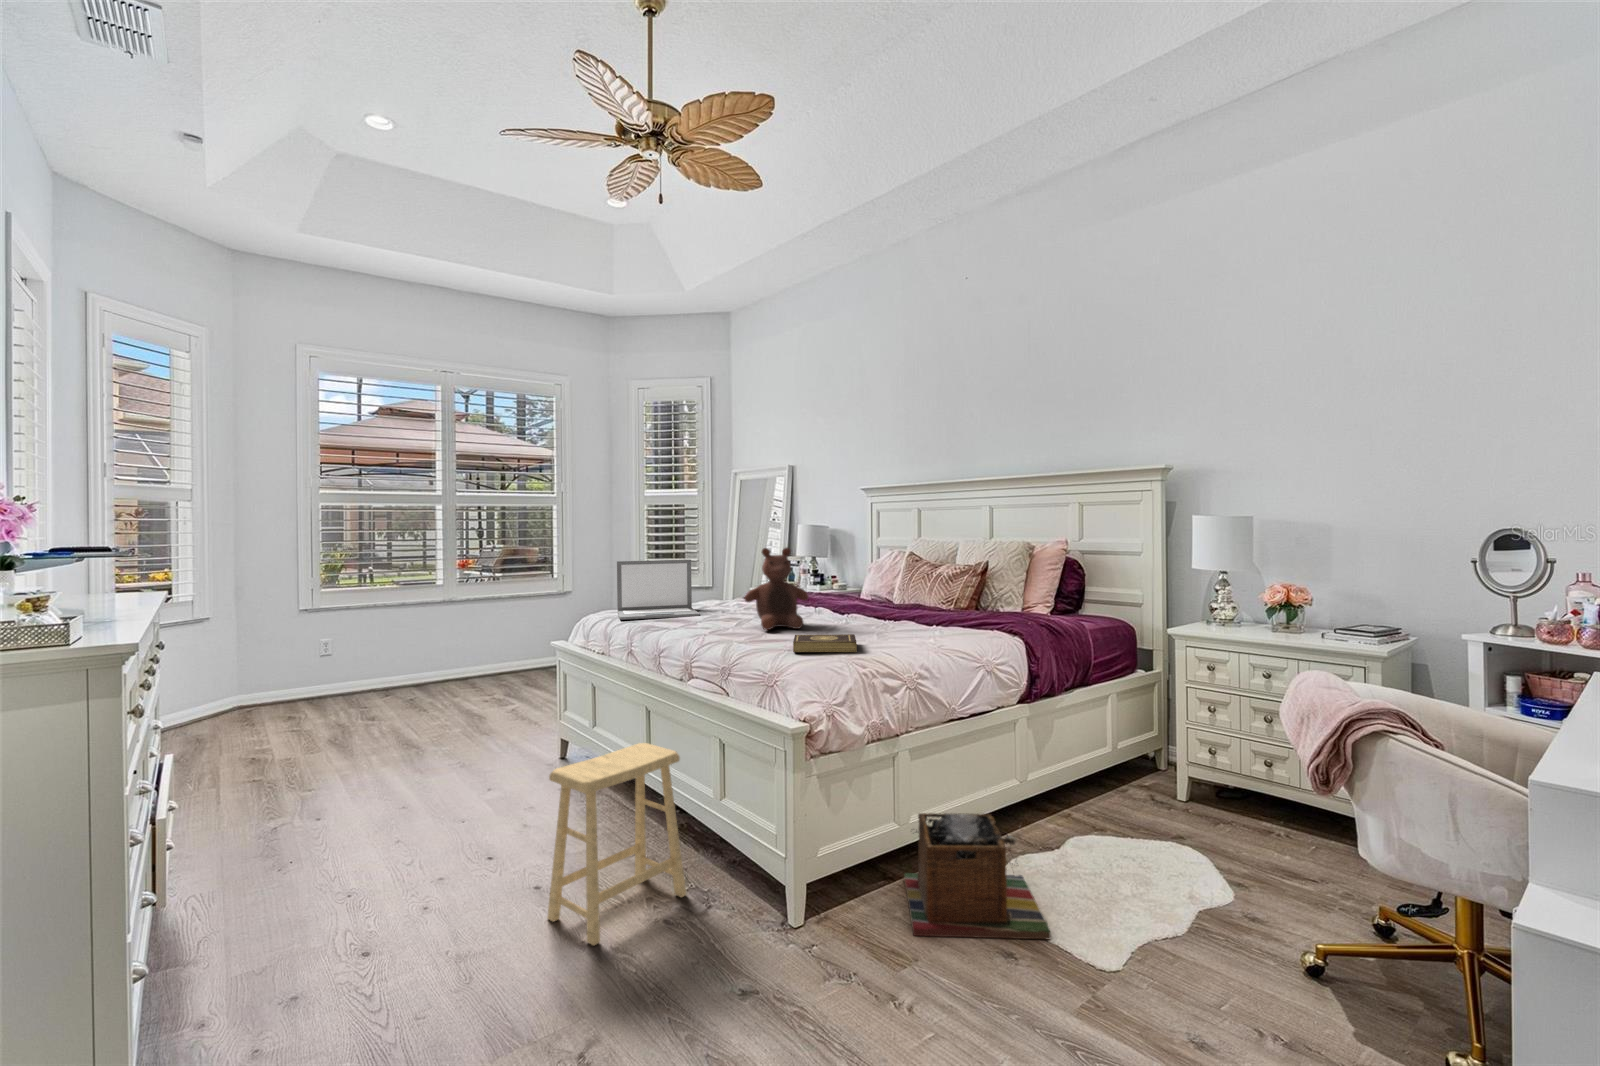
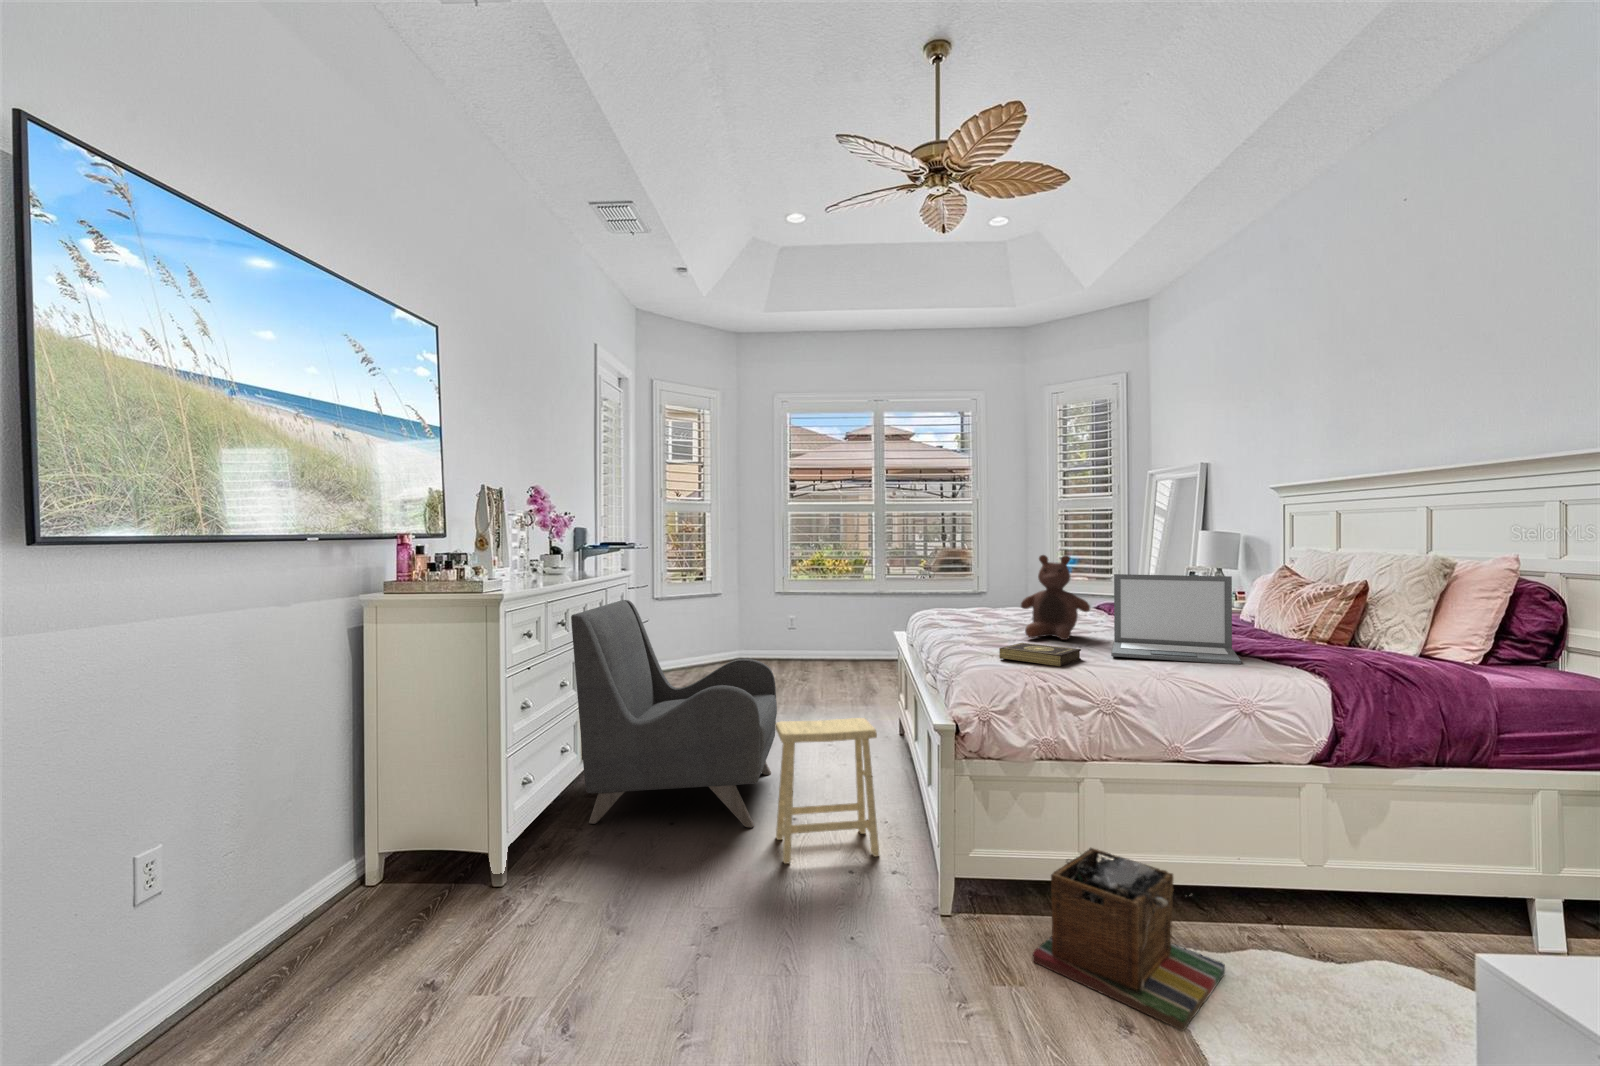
laptop: present [617,560,700,620] -> present [1111,574,1241,664]
armchair: none [171,638,511,1015] -> present [571,600,777,827]

